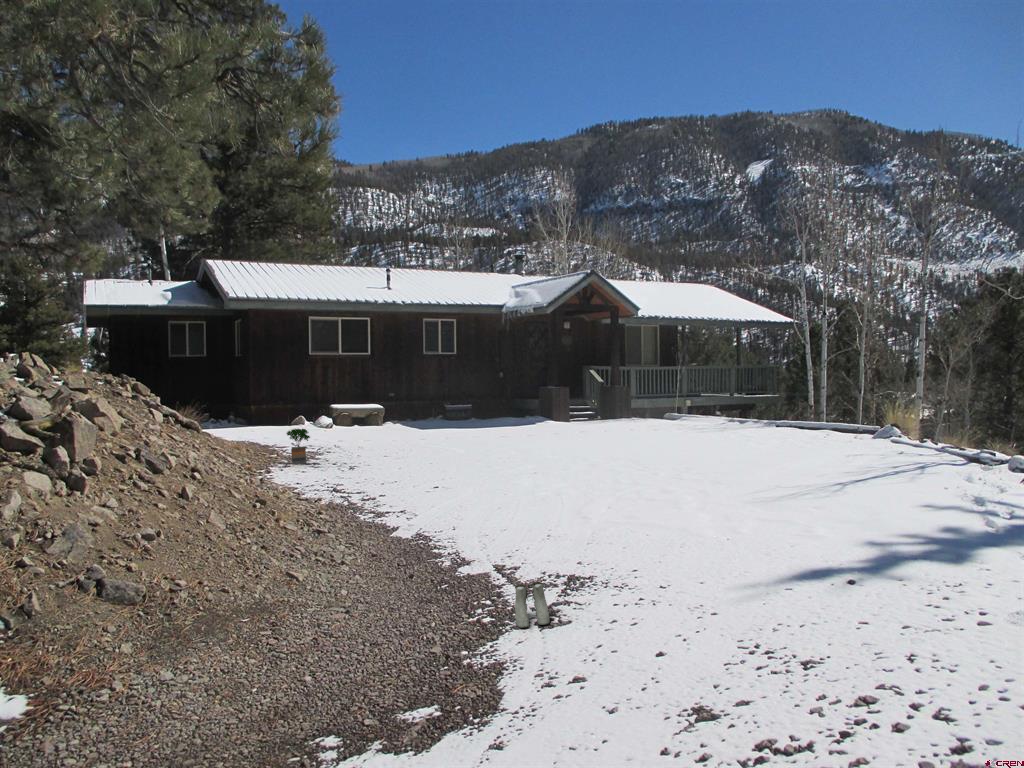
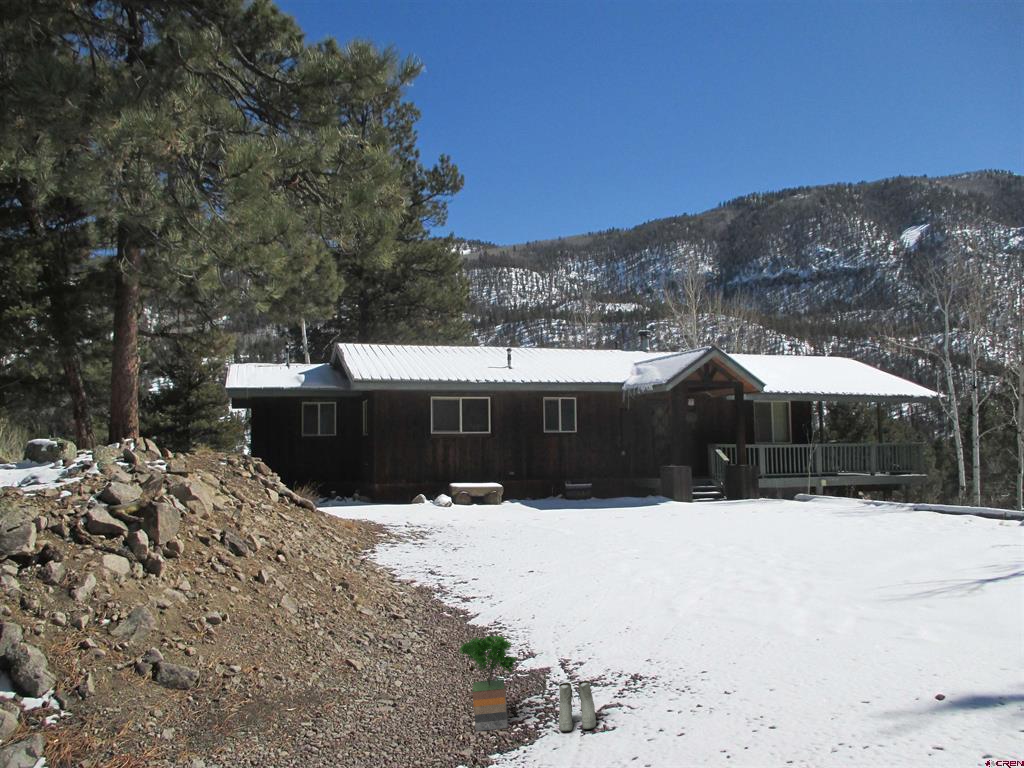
potted tree: present [287,429,310,464] -> present [459,635,516,731]

